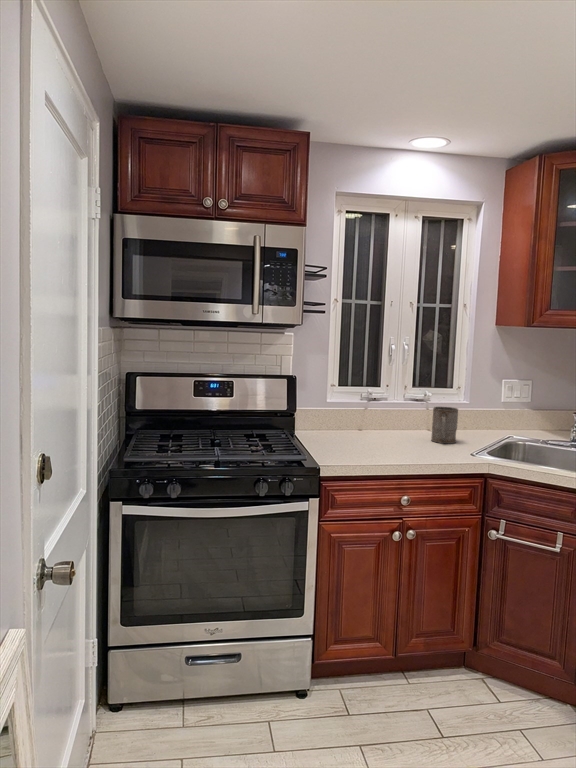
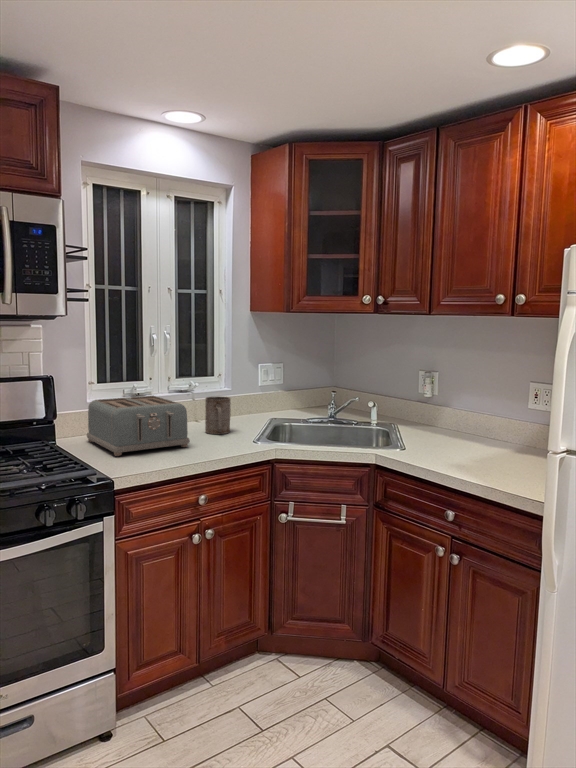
toaster: none [322,400,406,450] -> present [87,396,190,456]

